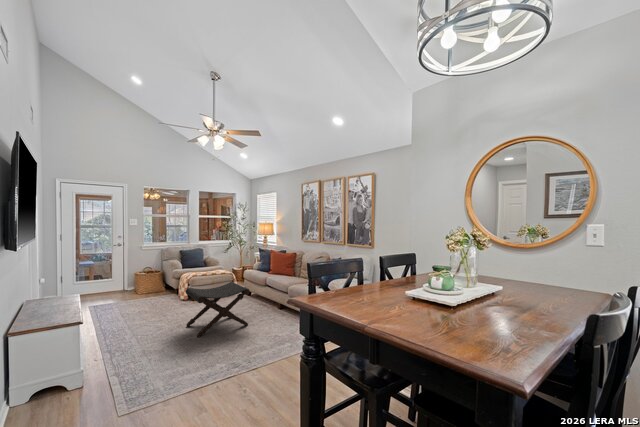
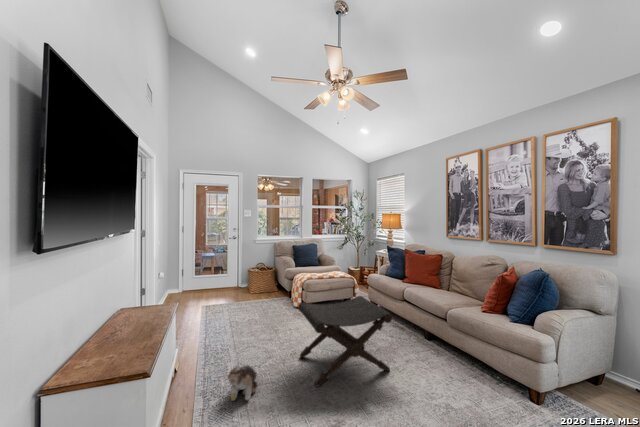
plush toy: none [134,327,156,350] -> present [225,366,258,401]

